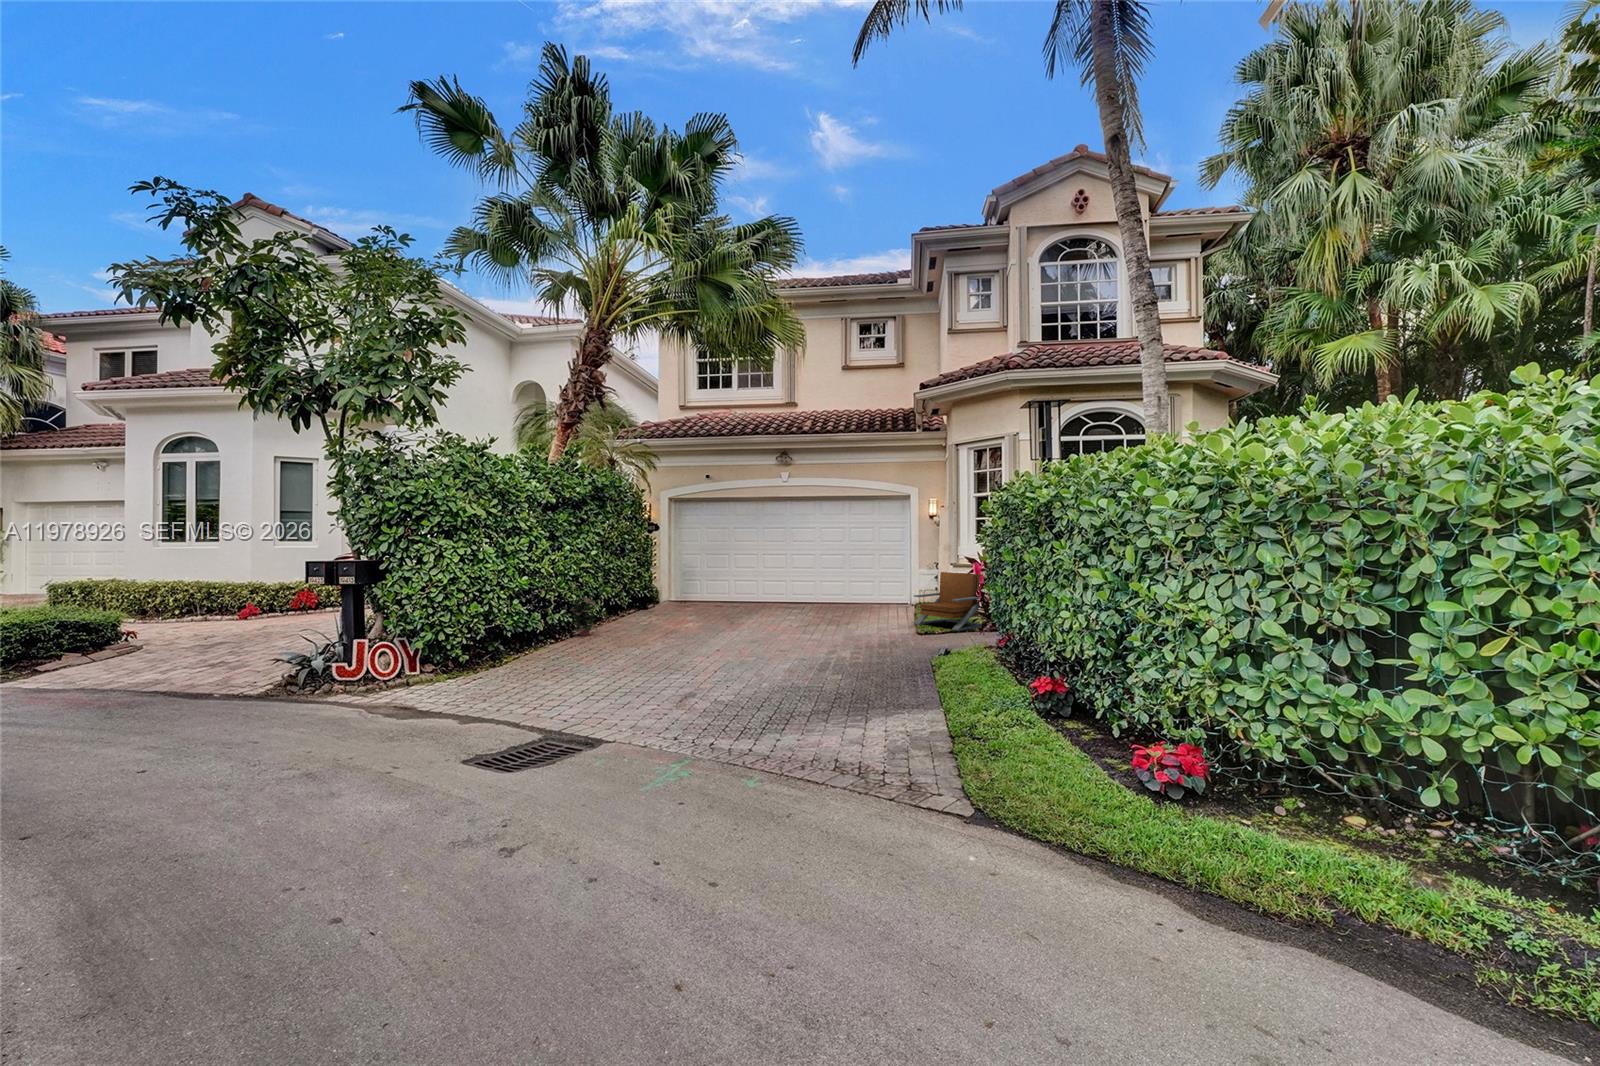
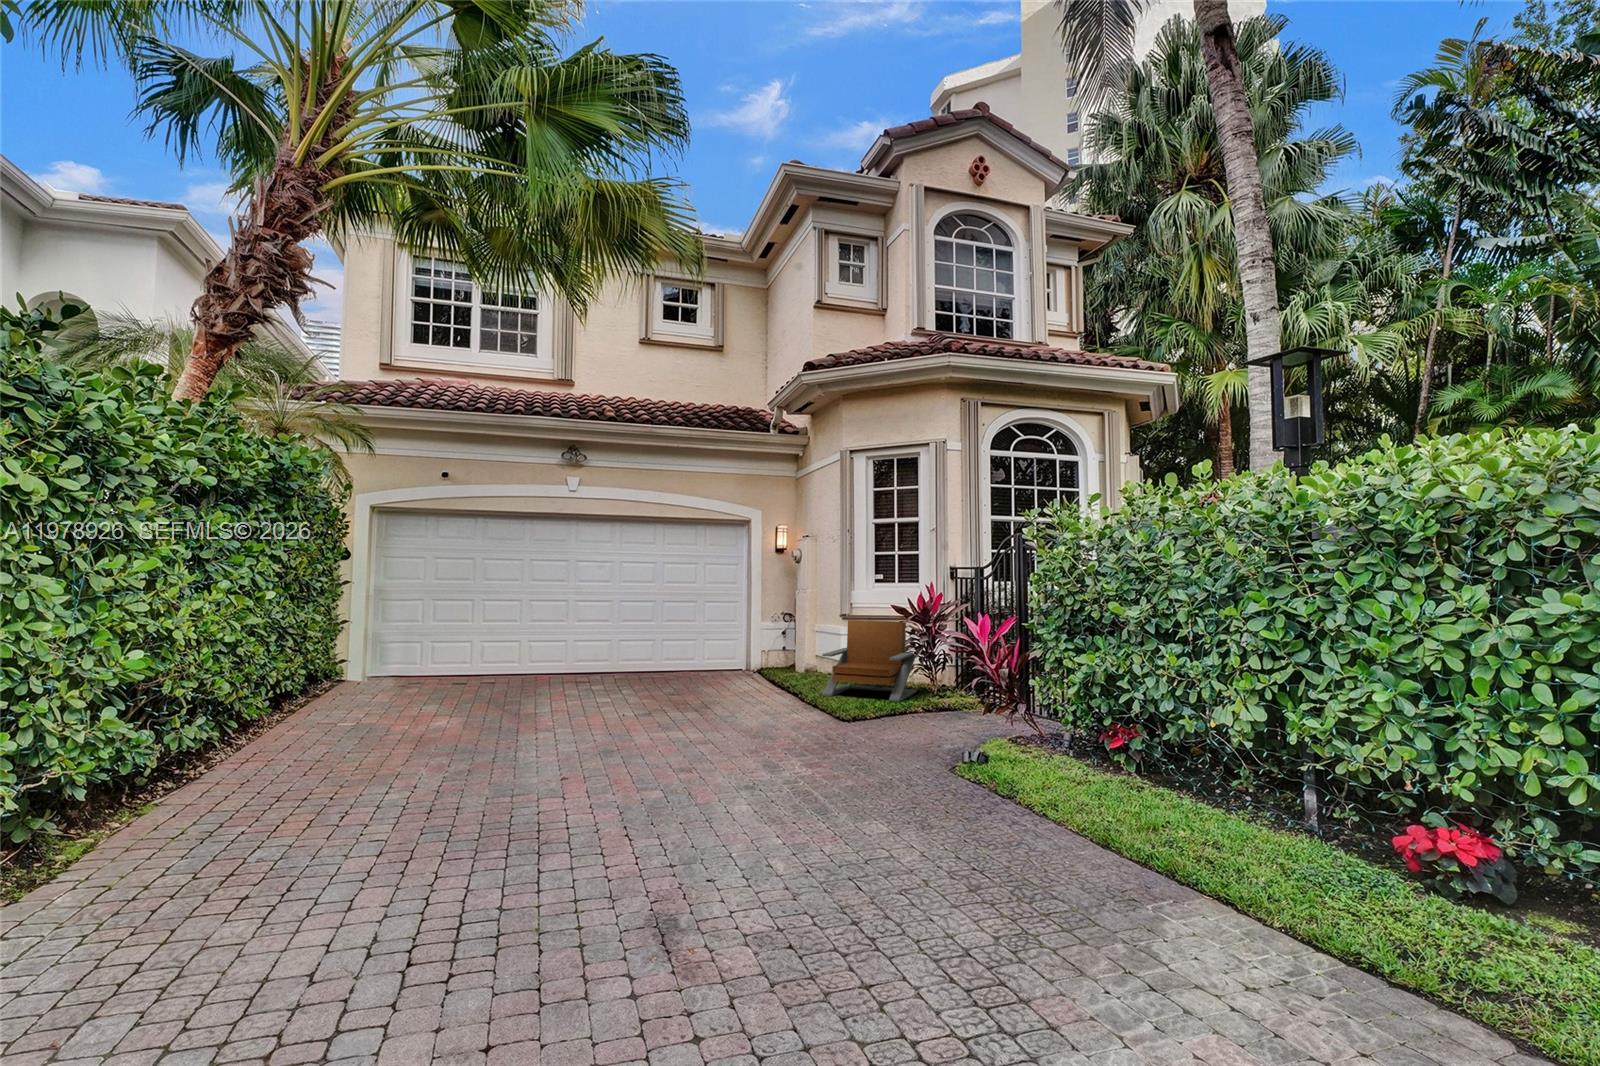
decorative plant: present [570,598,597,636] -> none [219,688,291,769]

